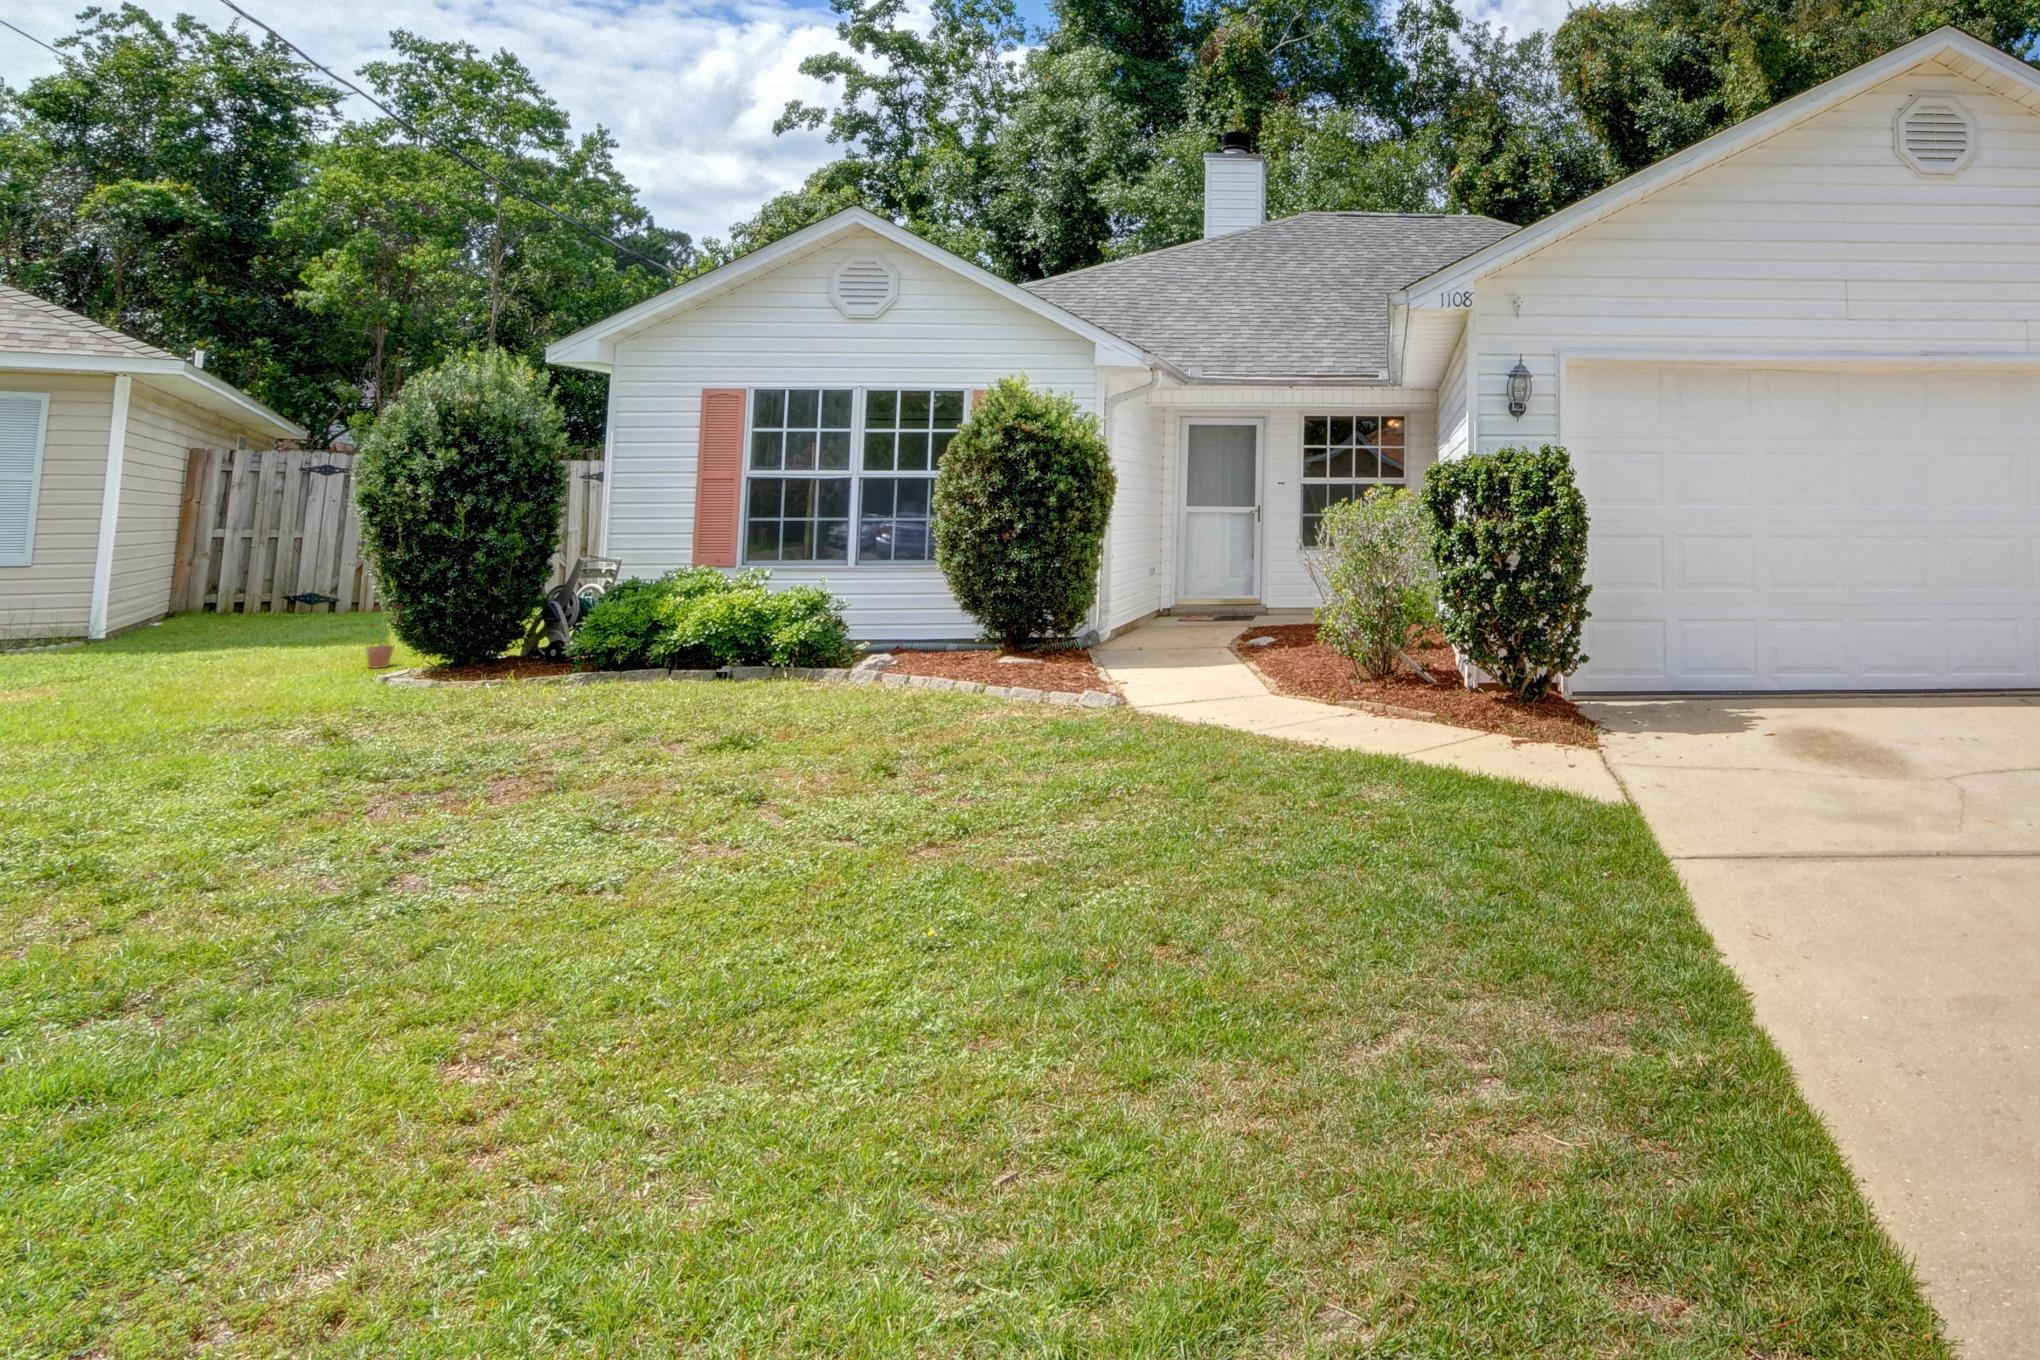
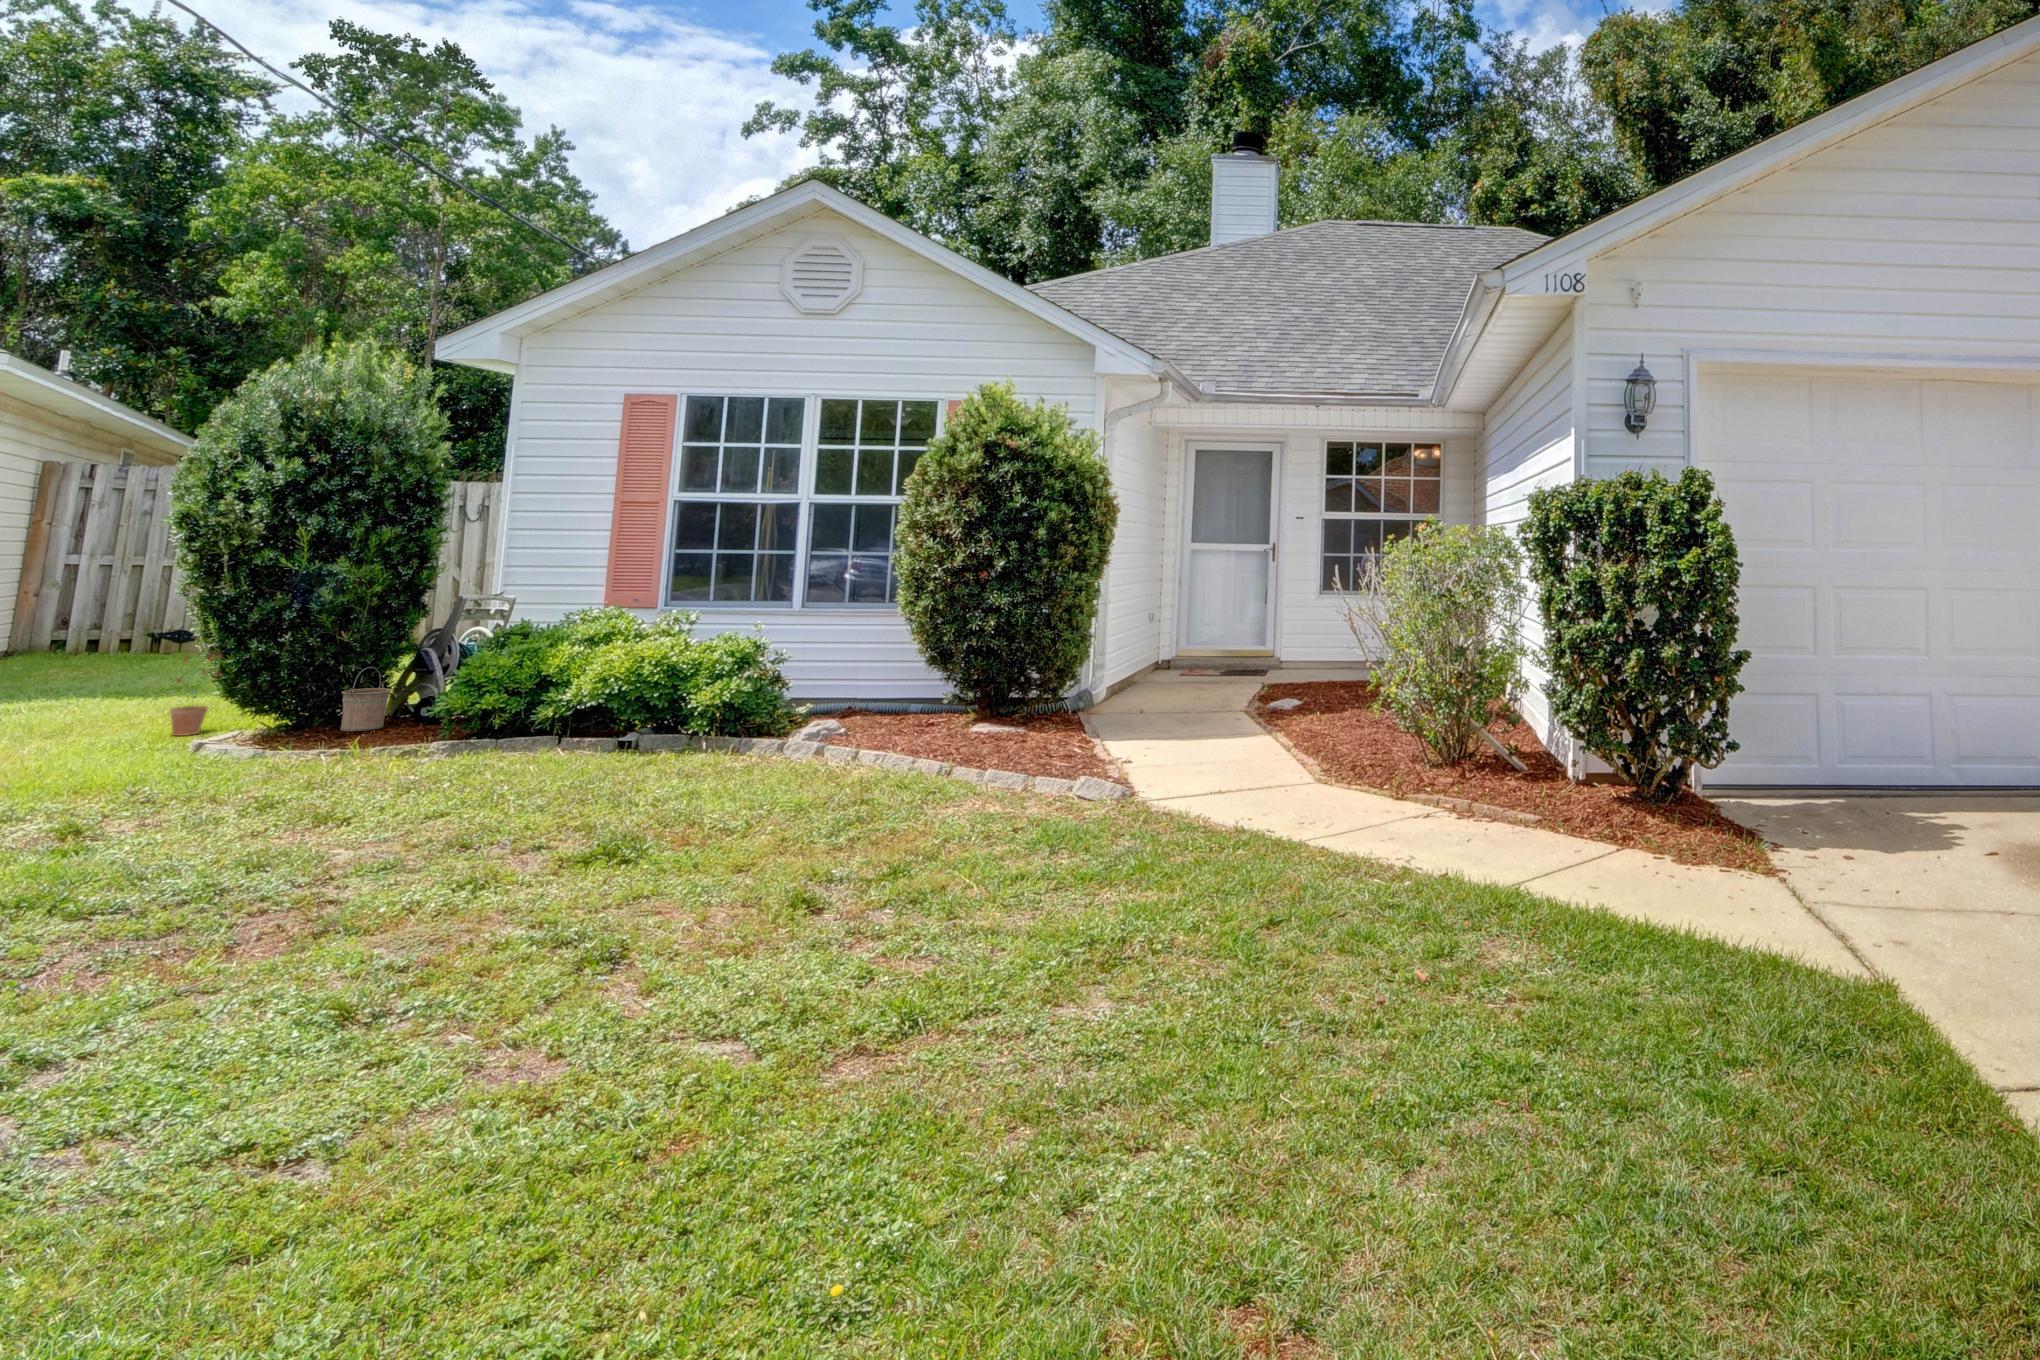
bucket: none [496,614,534,664] -> present [340,667,391,731]

